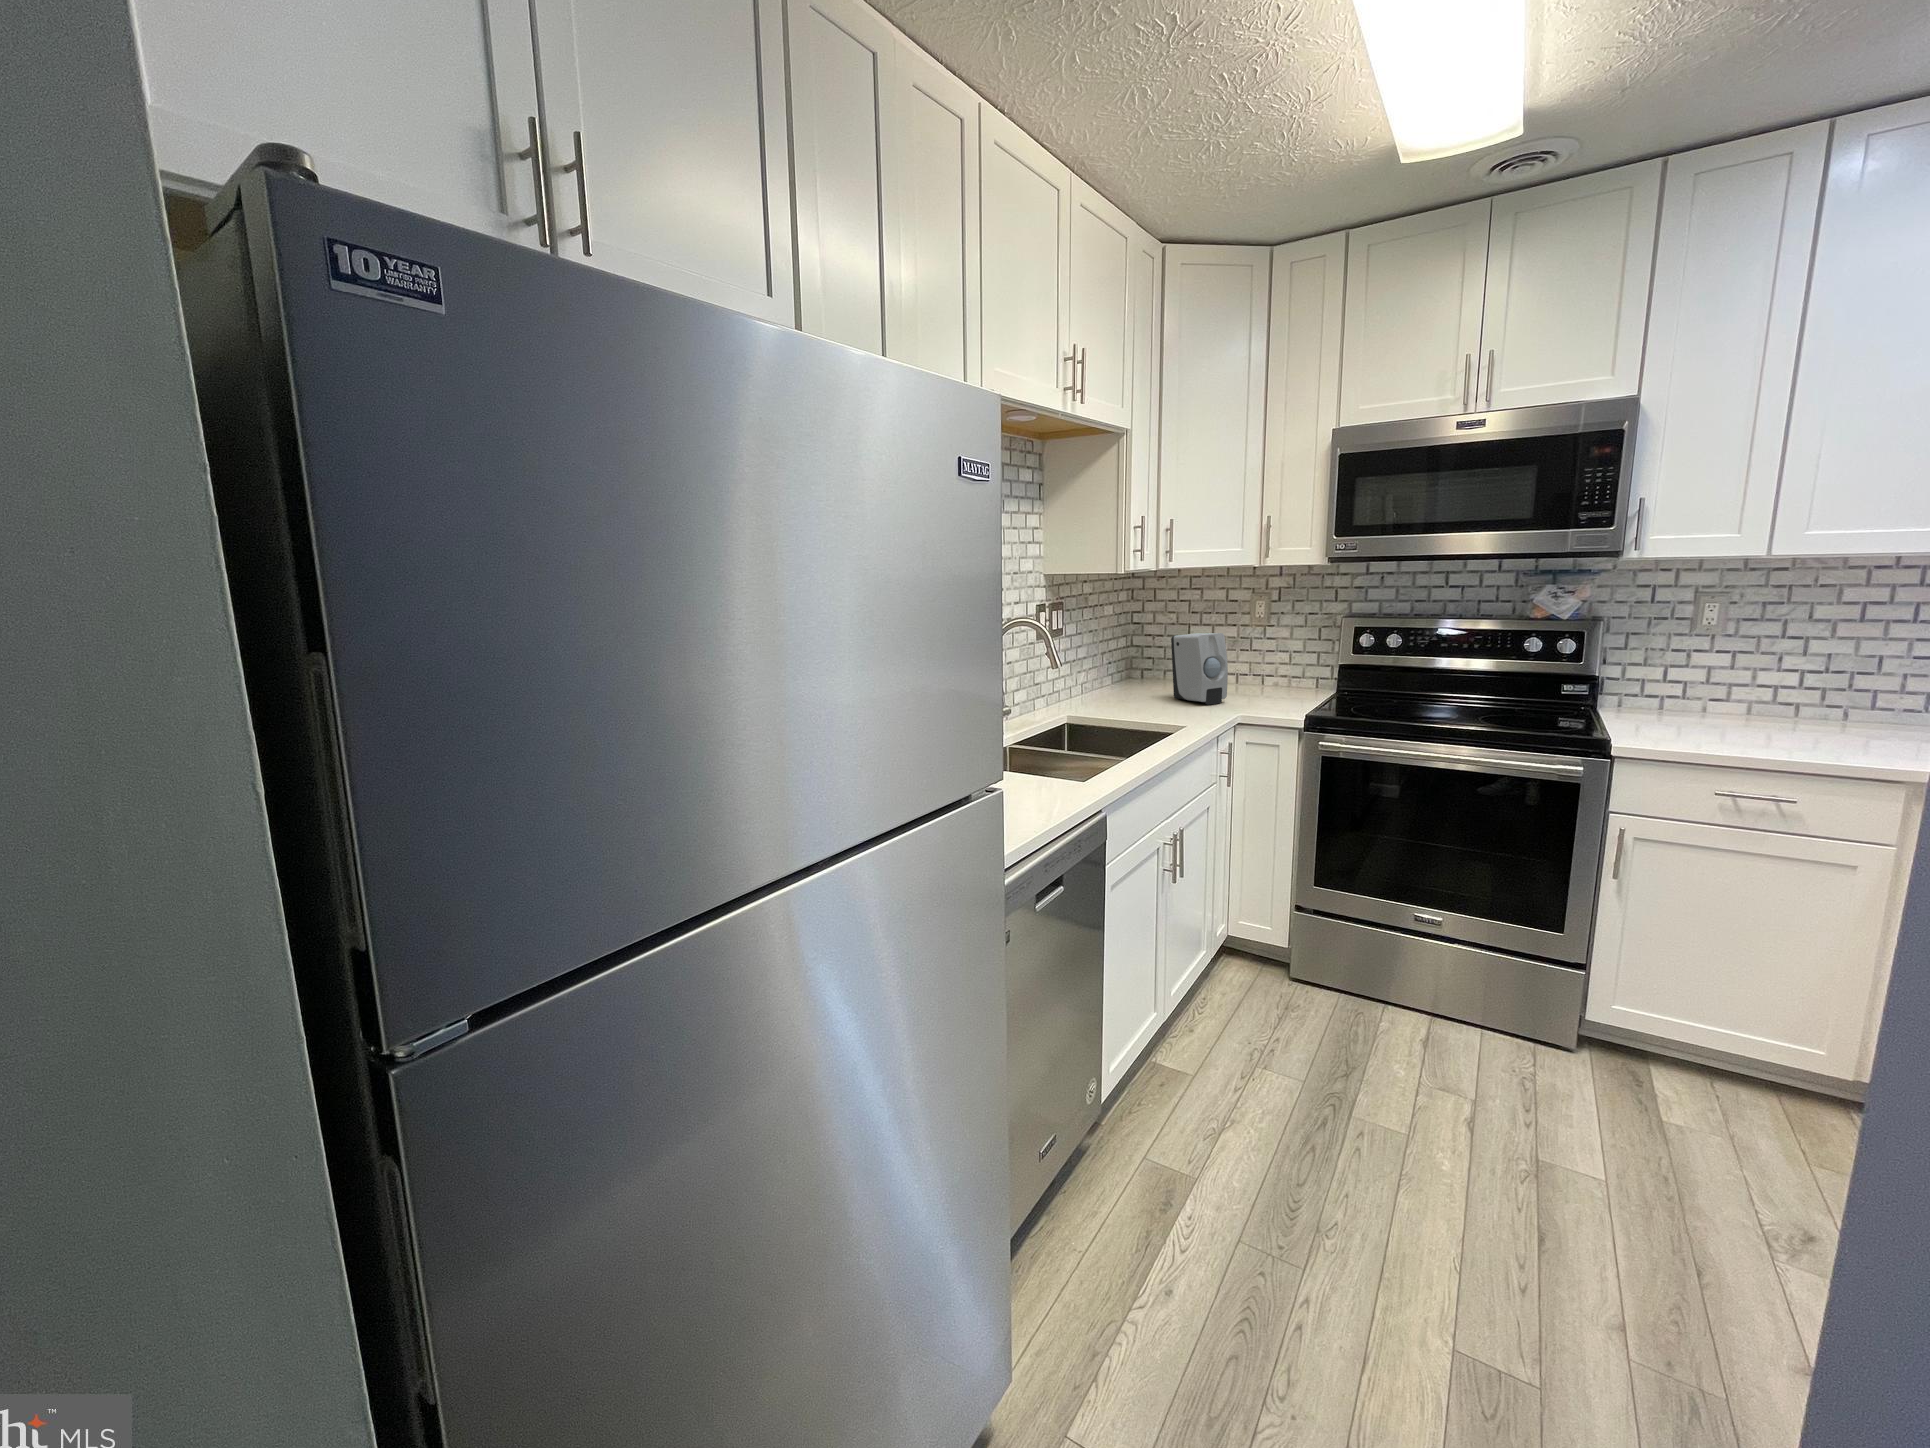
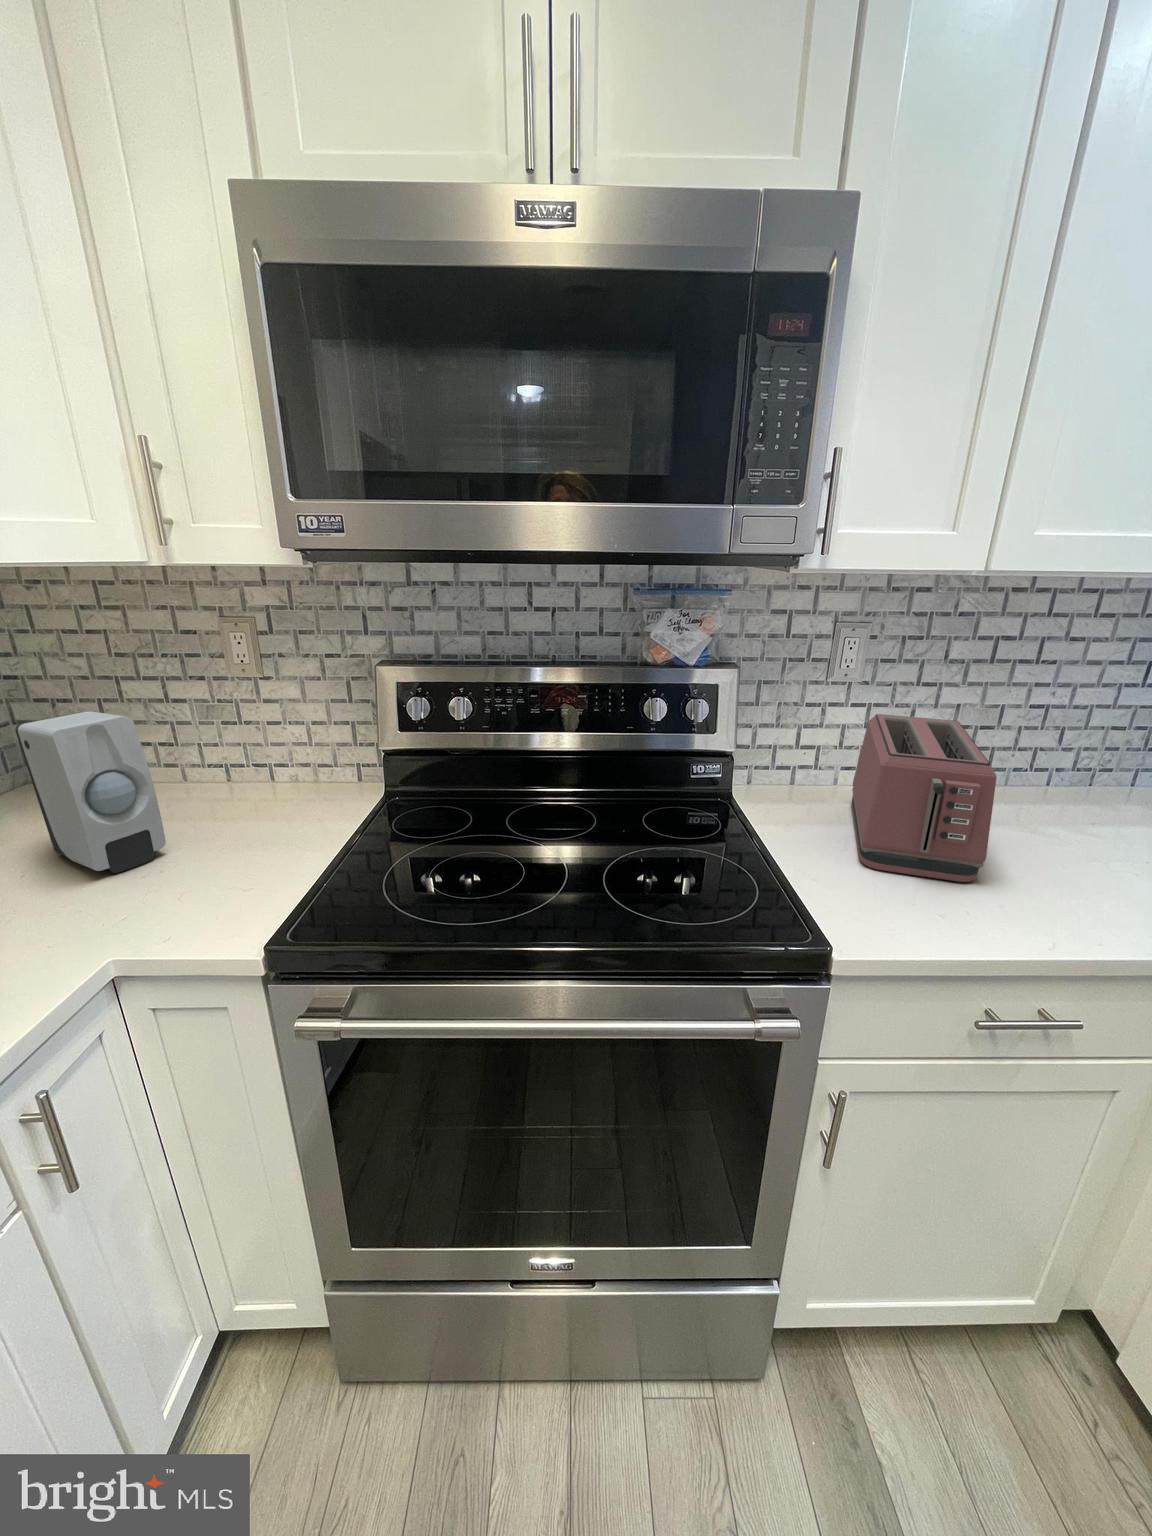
toaster: none [1677,654,1803,749] -> present [851,714,997,882]

